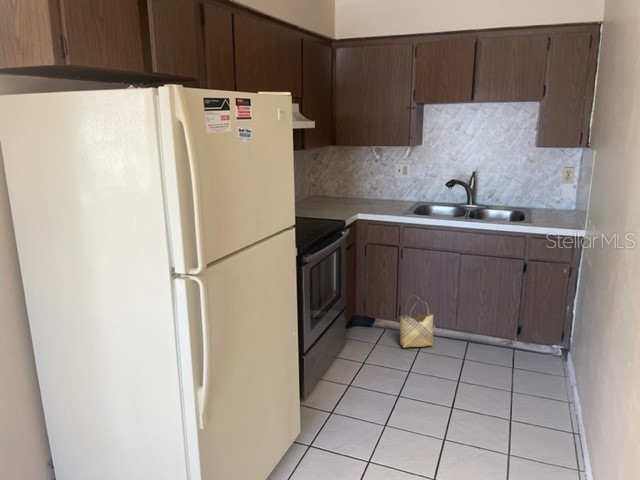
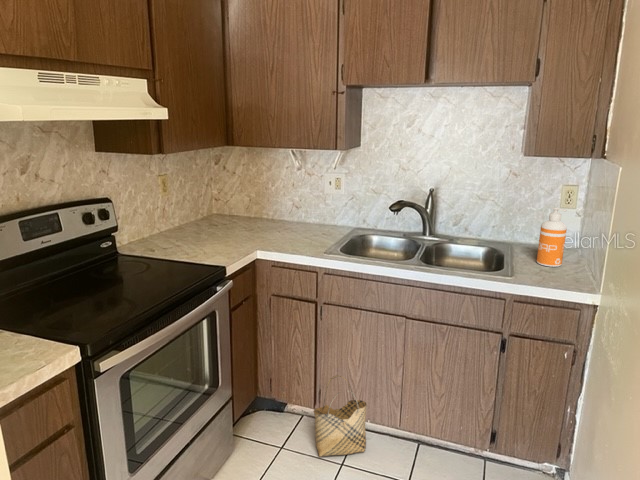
soap dispenser: none [546,180,565,219] -> present [537,207,567,267]

